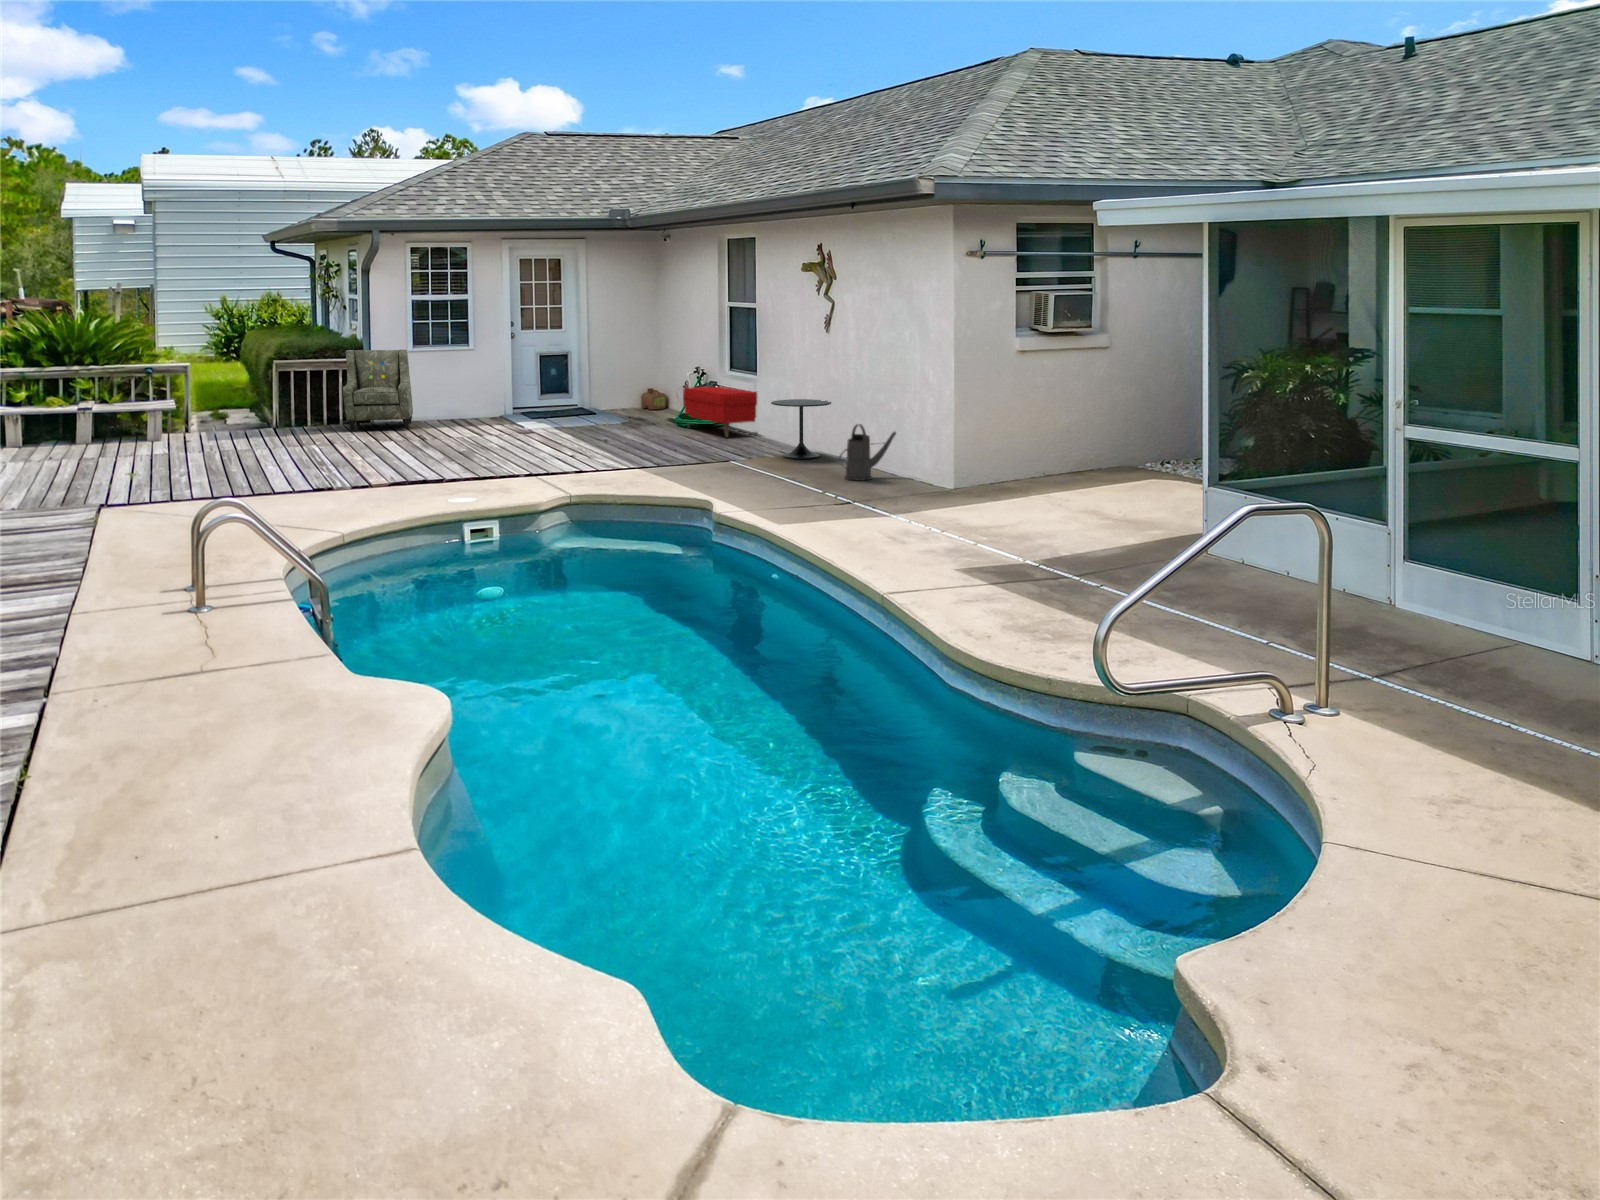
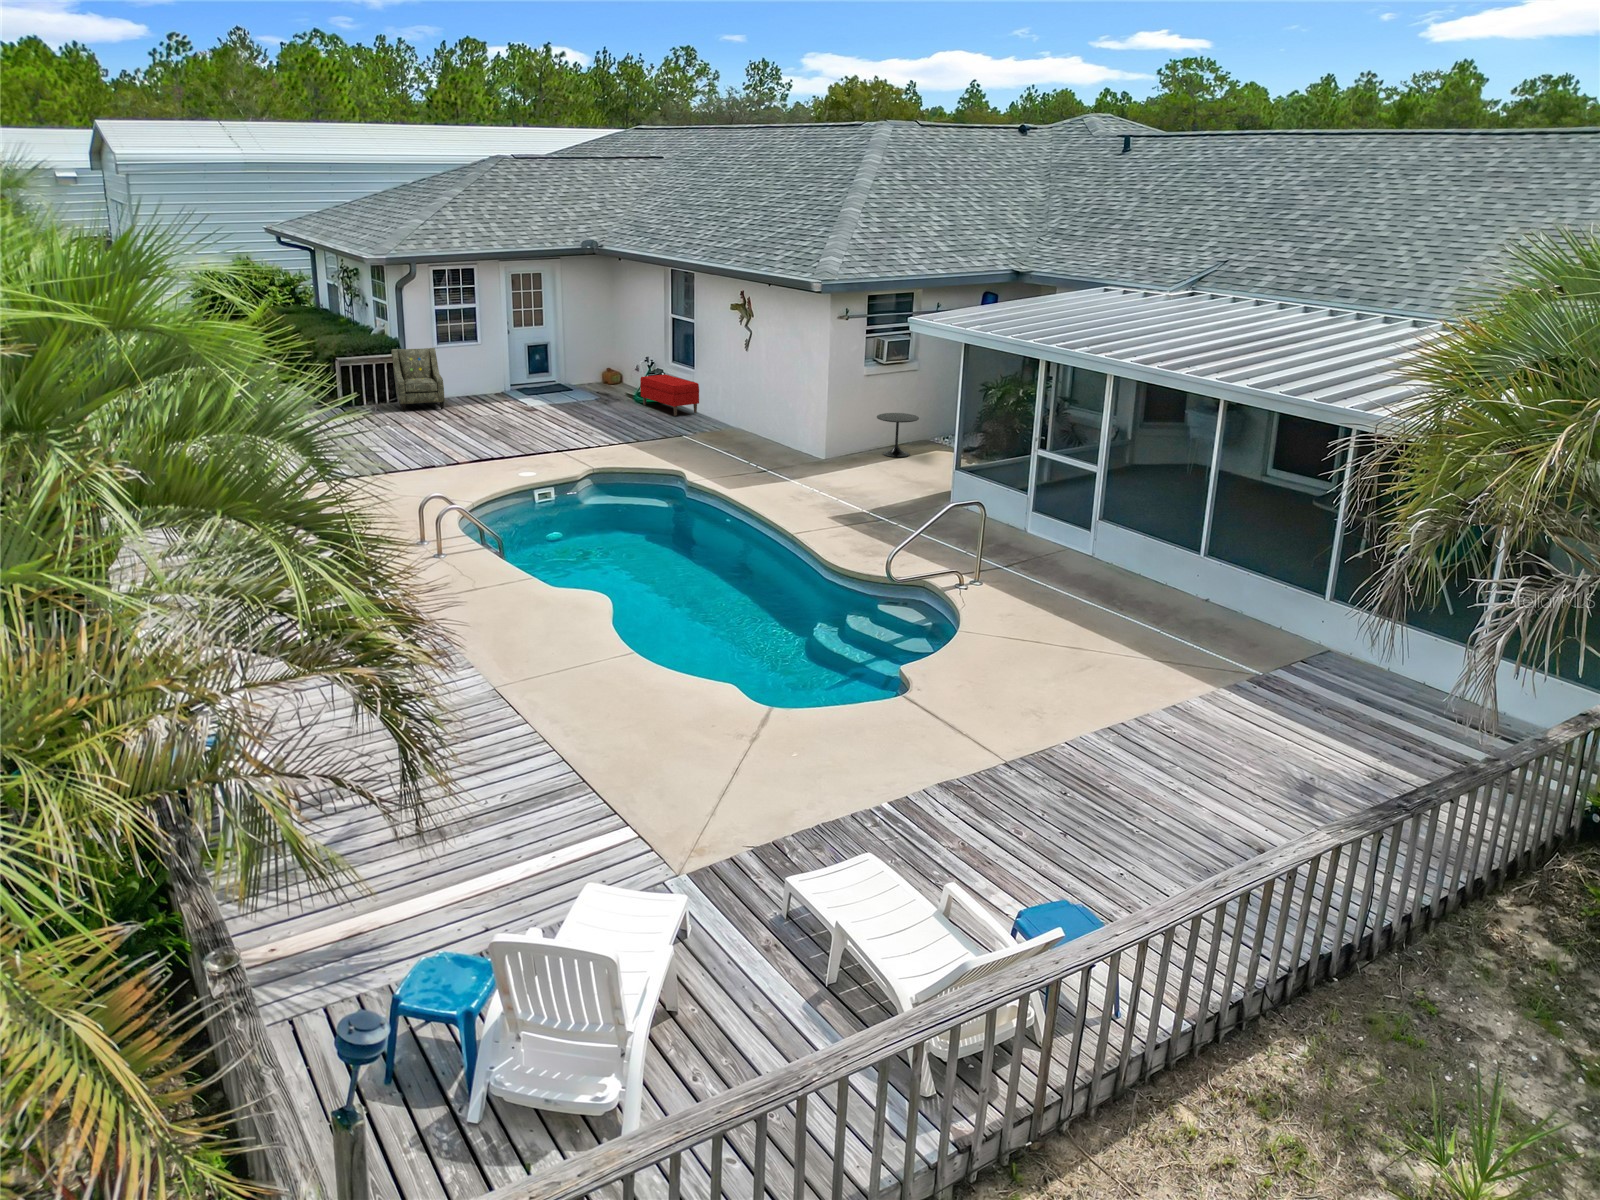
side table: present [771,399,831,459] -> present [877,413,919,457]
watering can: present [839,424,896,481] -> none [759,419,795,455]

